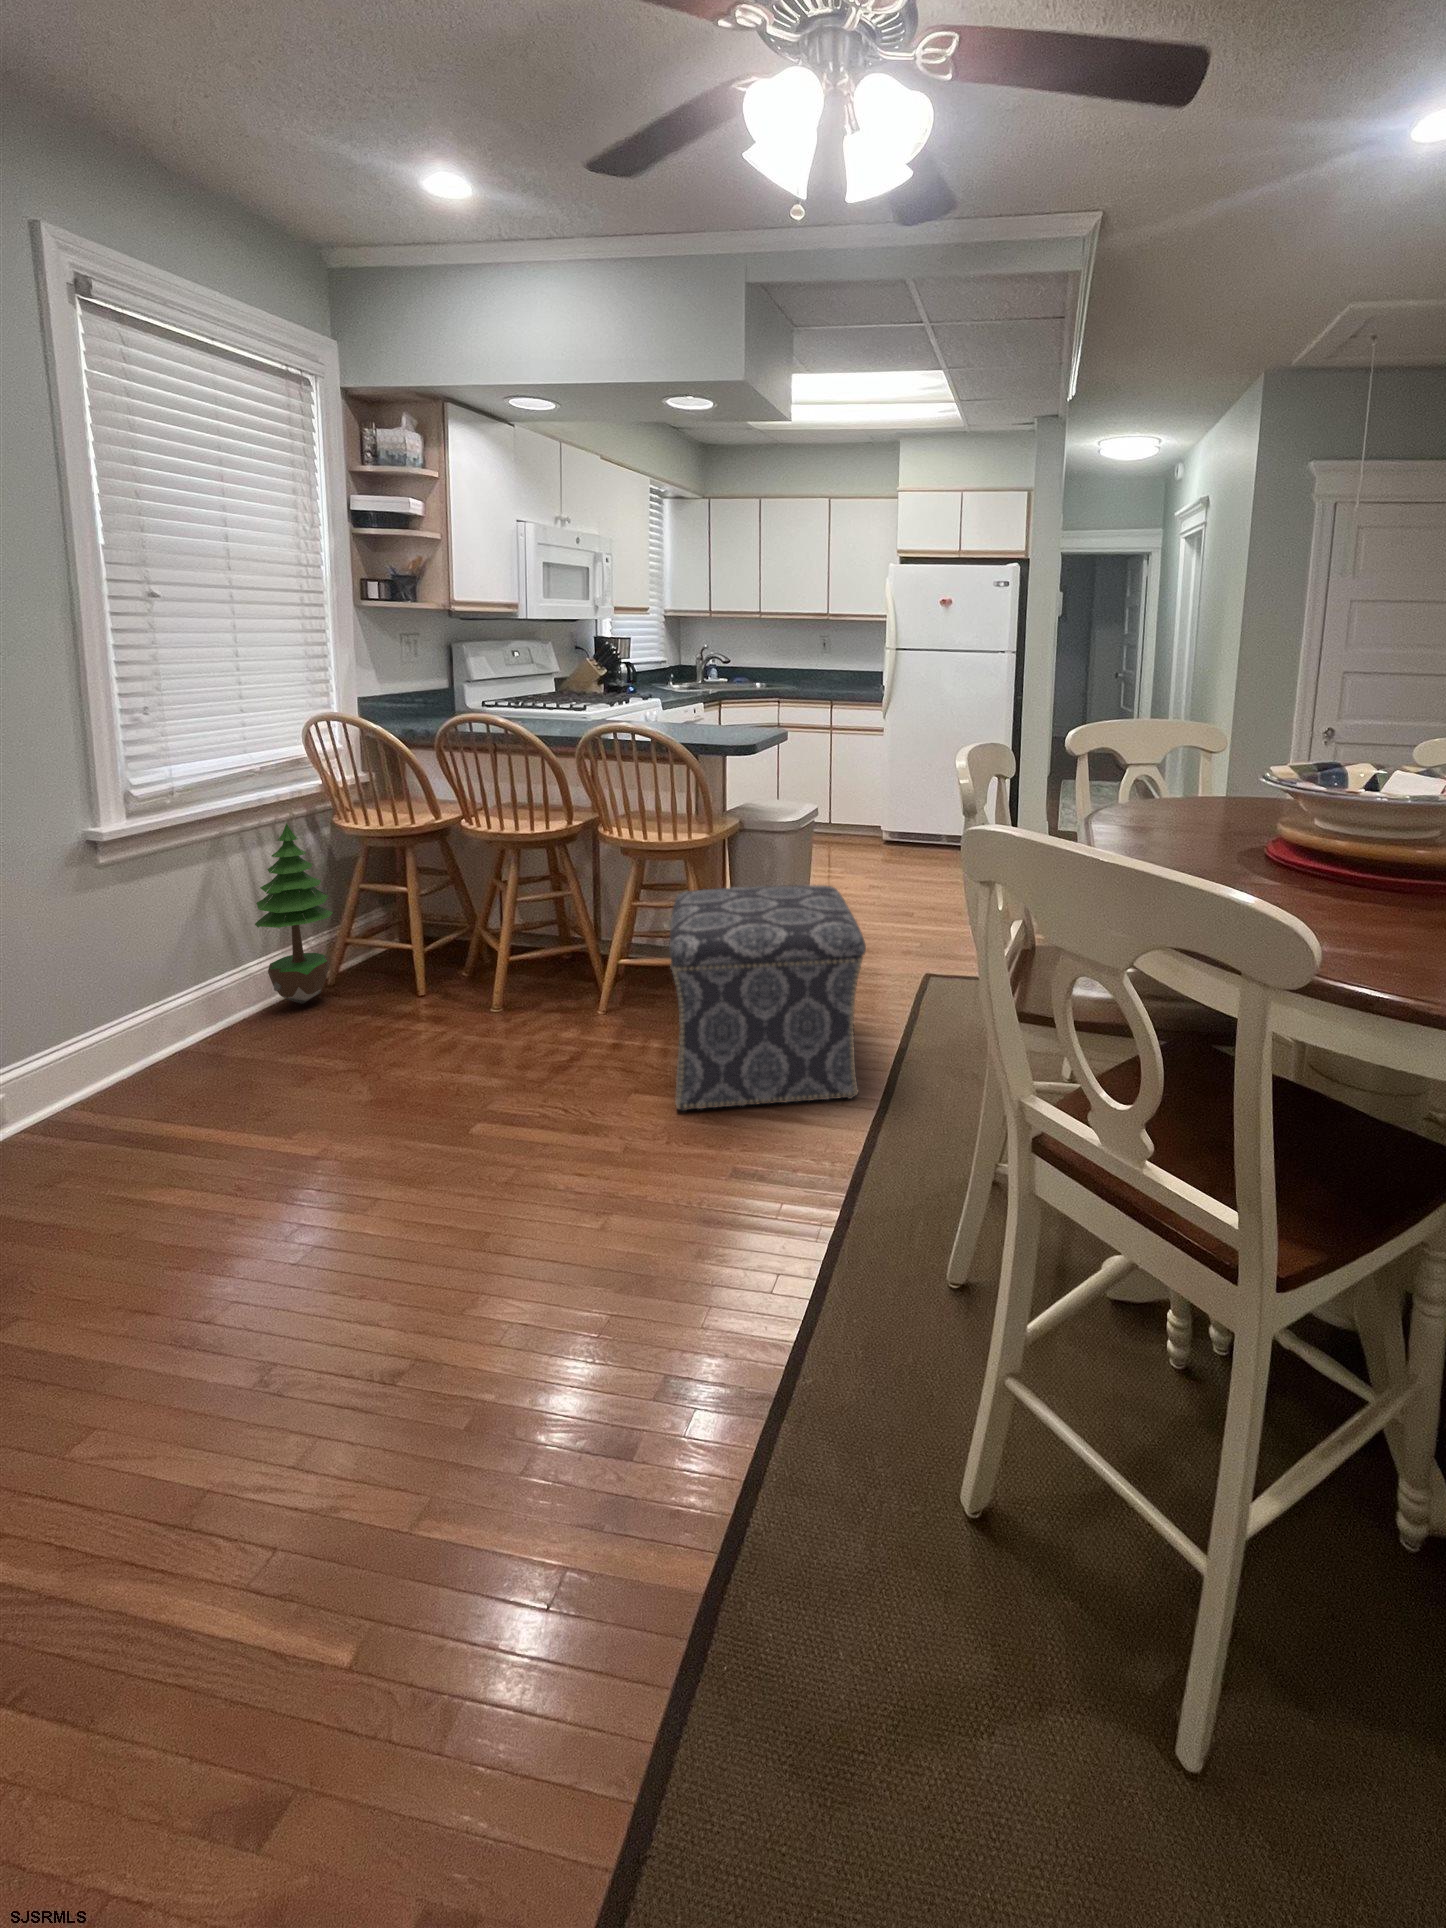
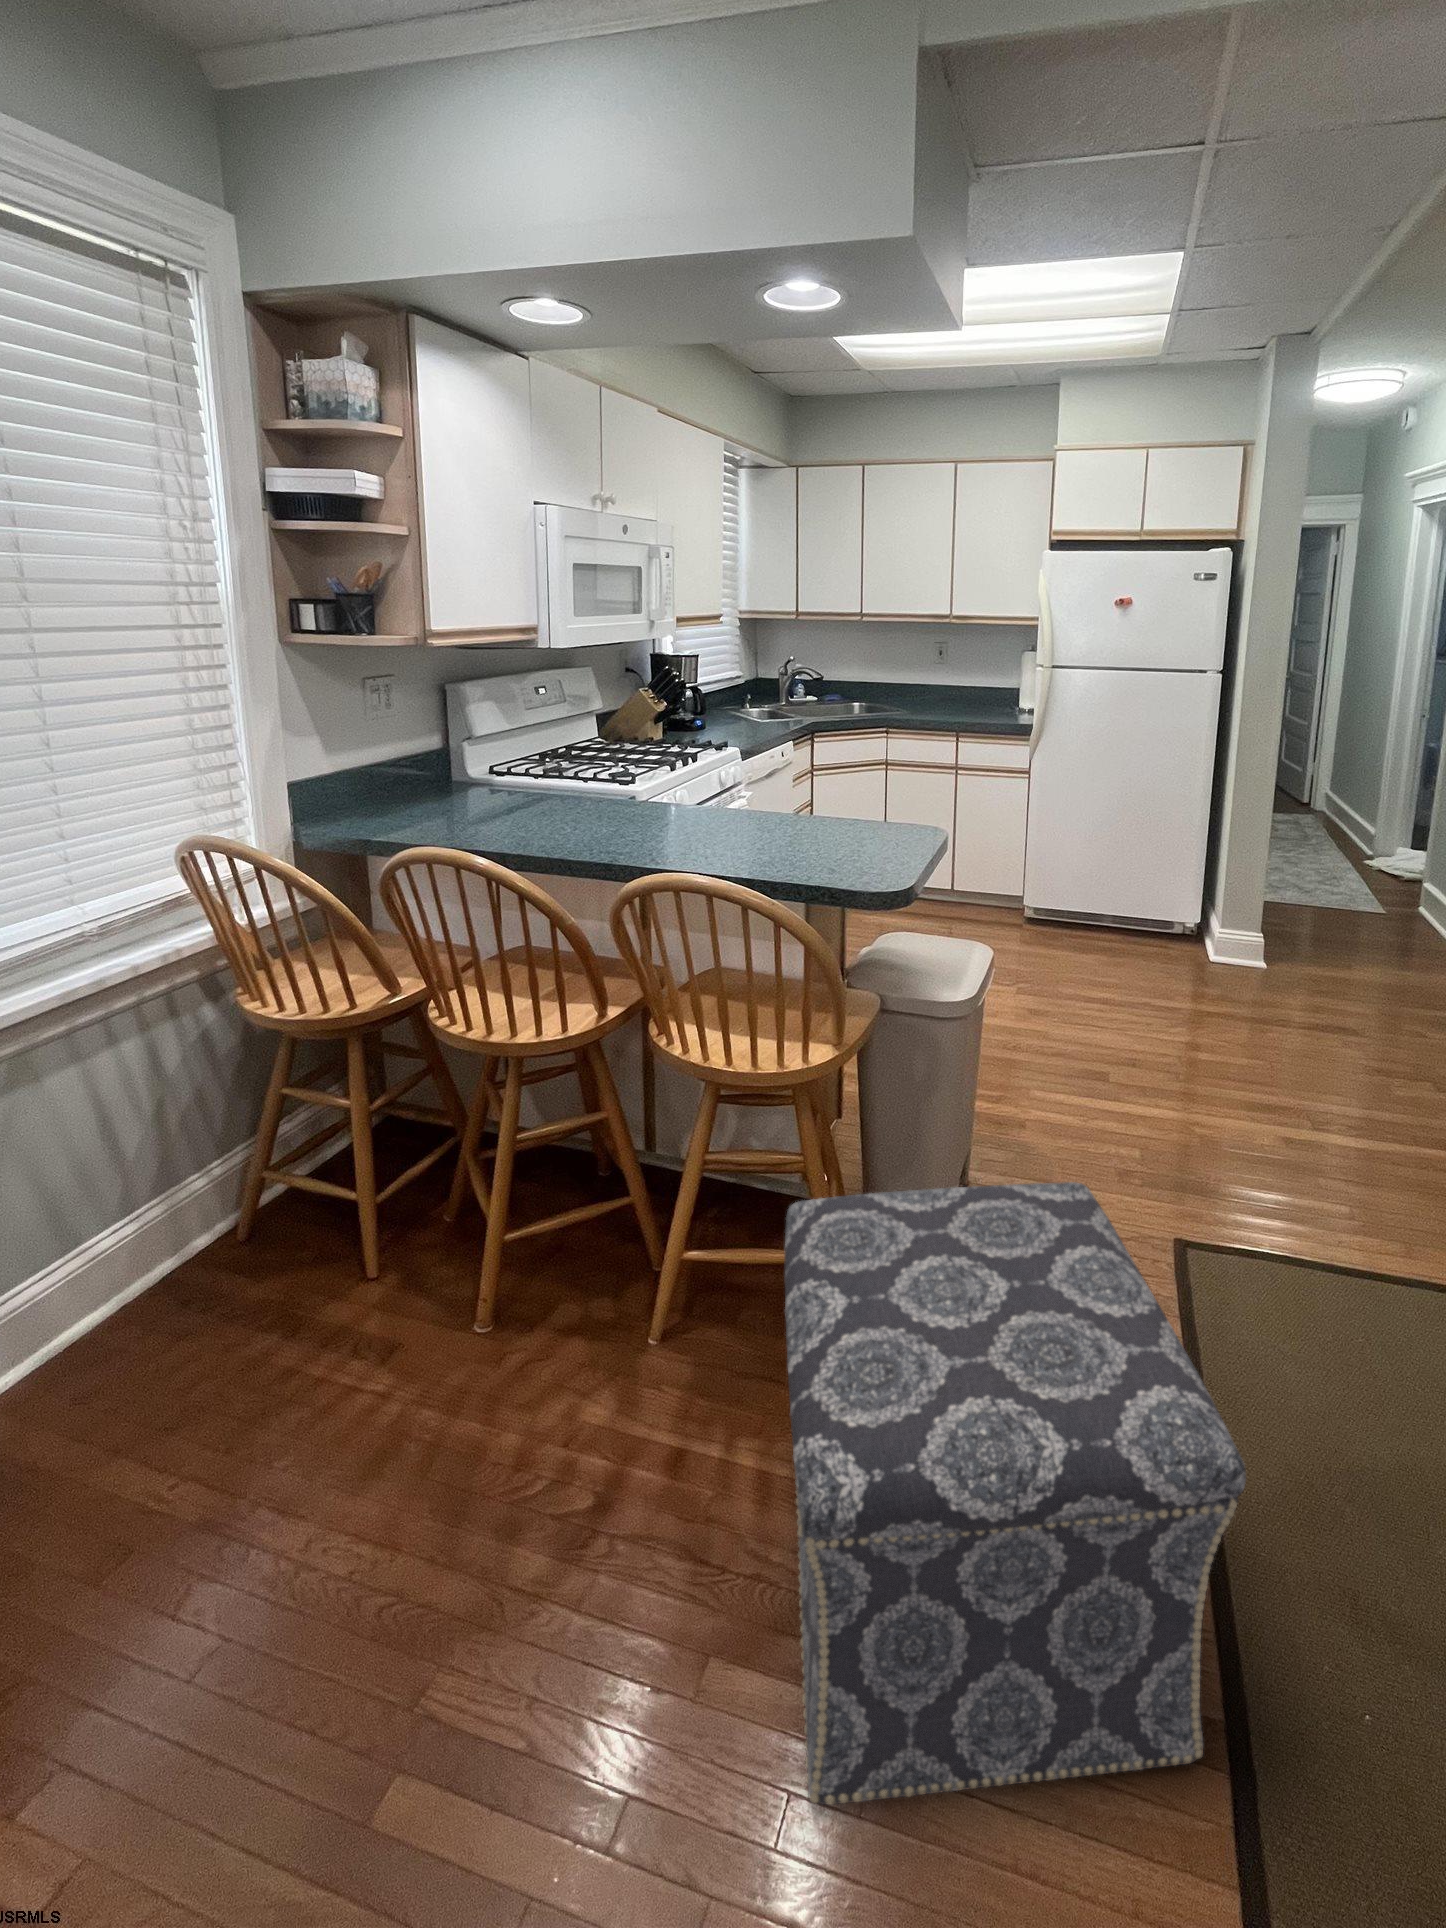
potted tree: present [255,824,333,1004] -> none [86,1023,226,1304]

